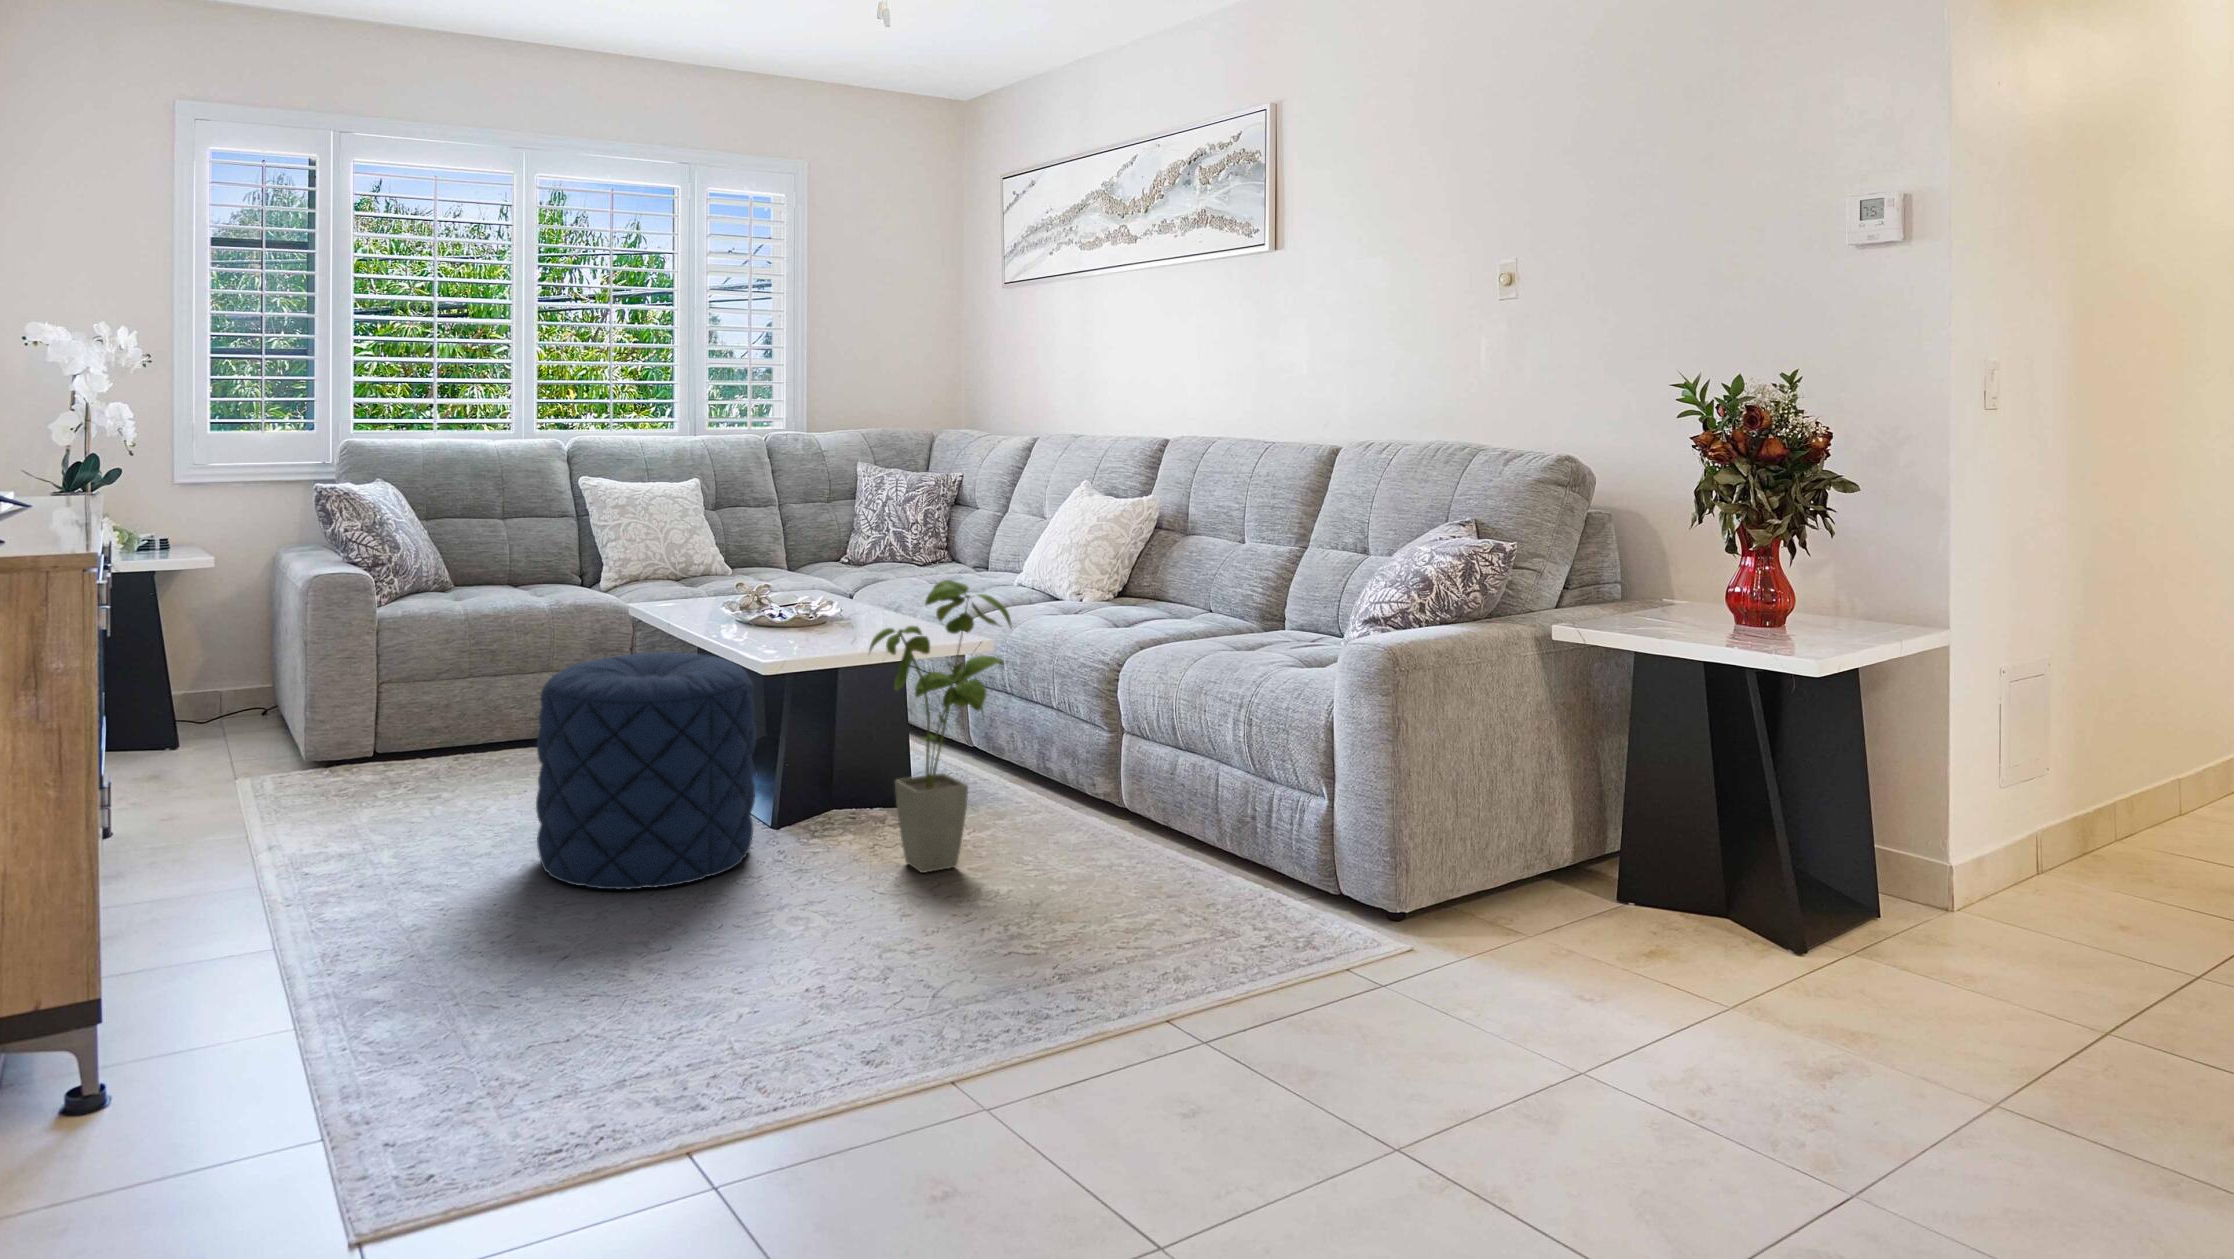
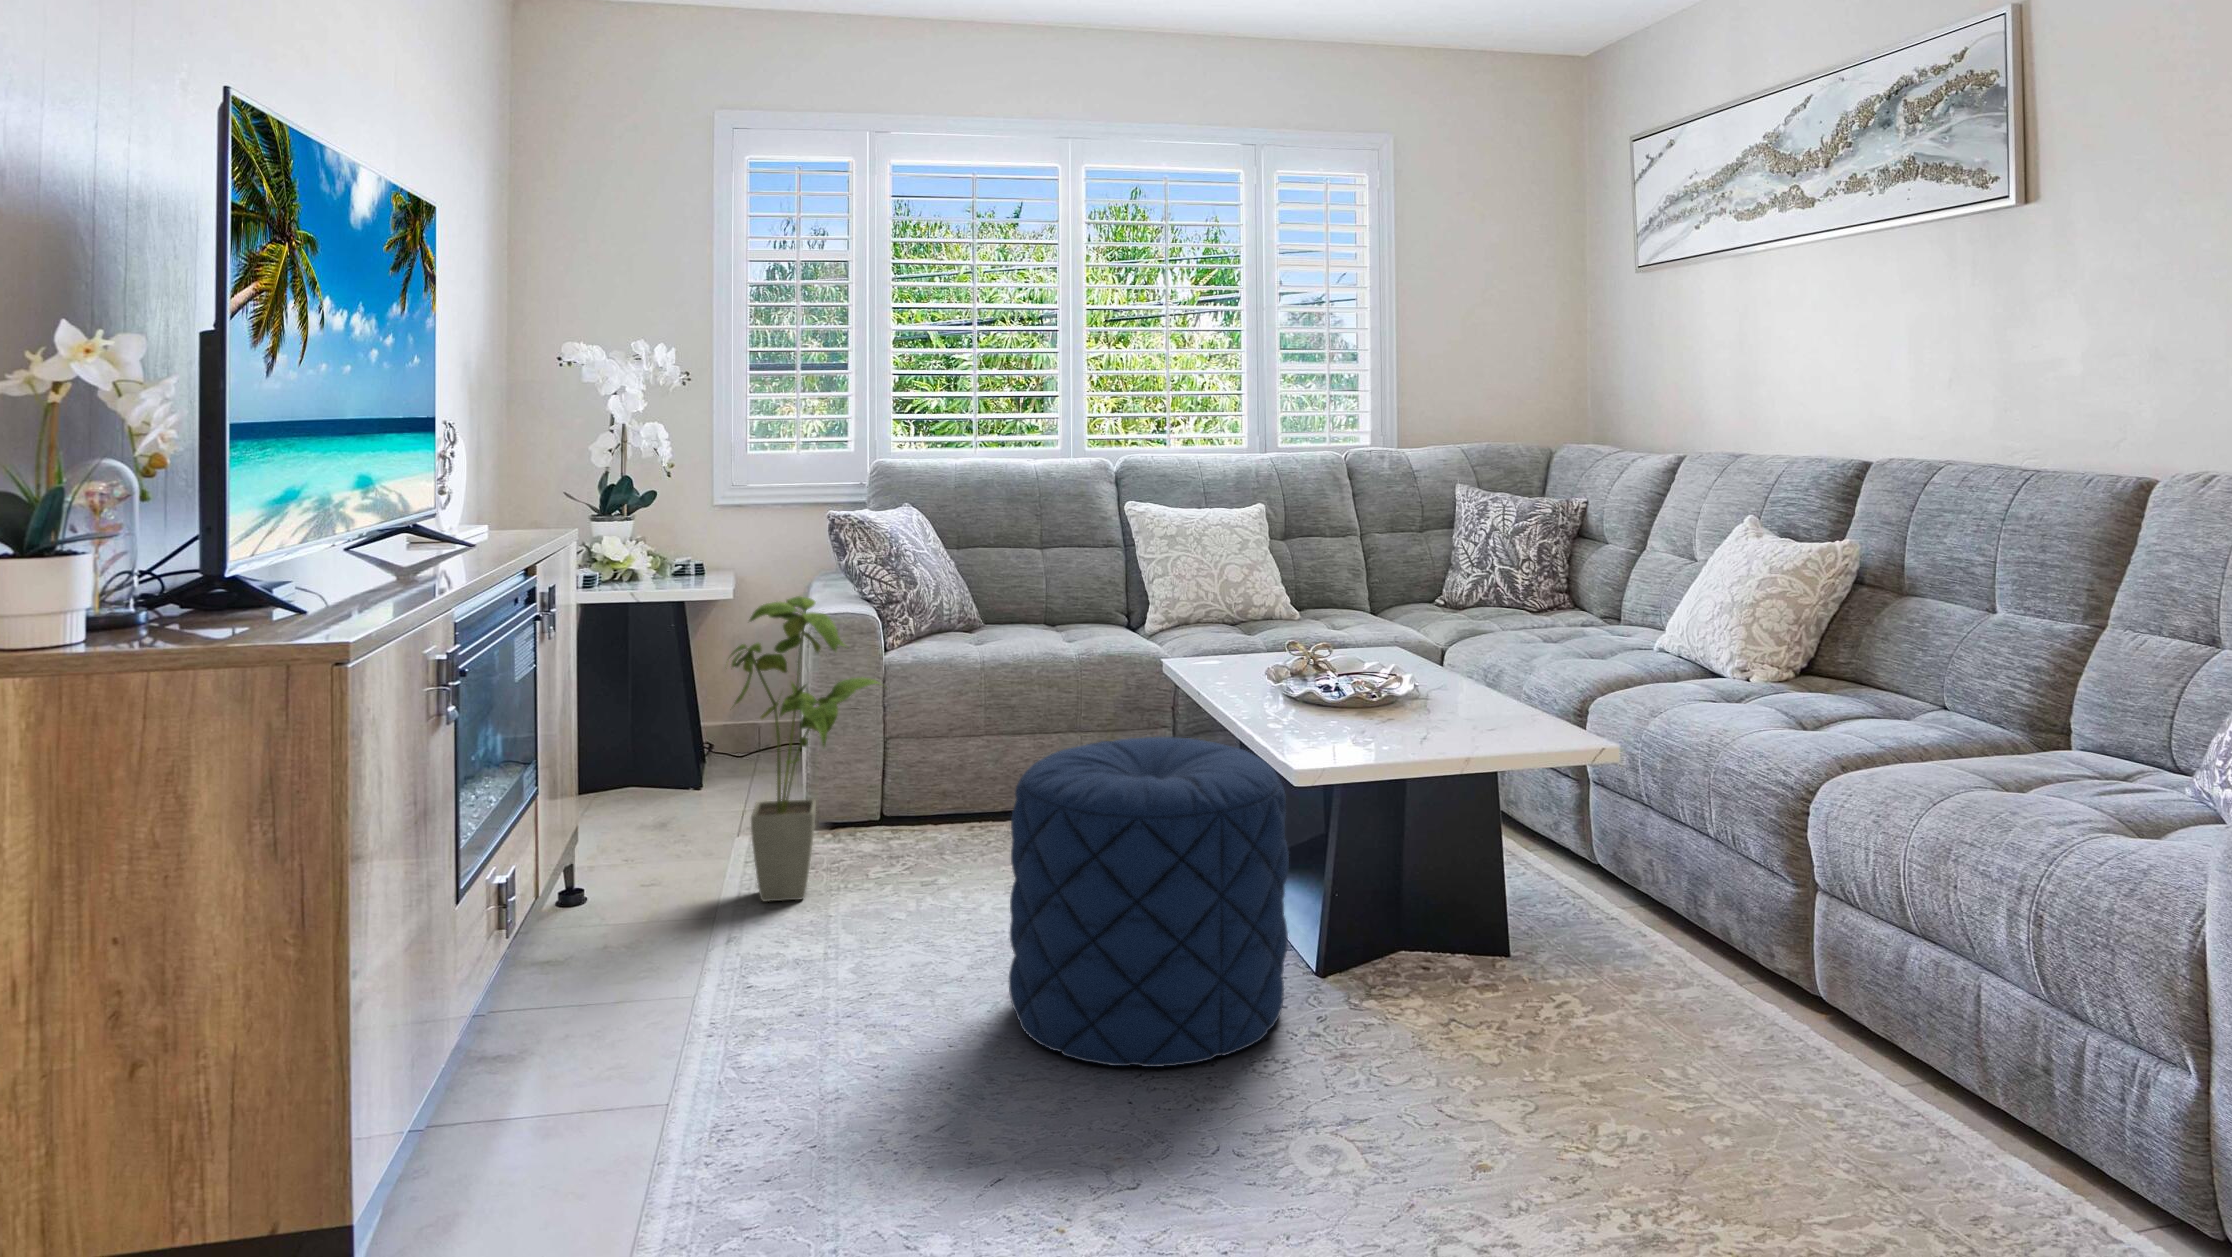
house plant: present [869,580,1011,873] -> present [729,596,887,902]

